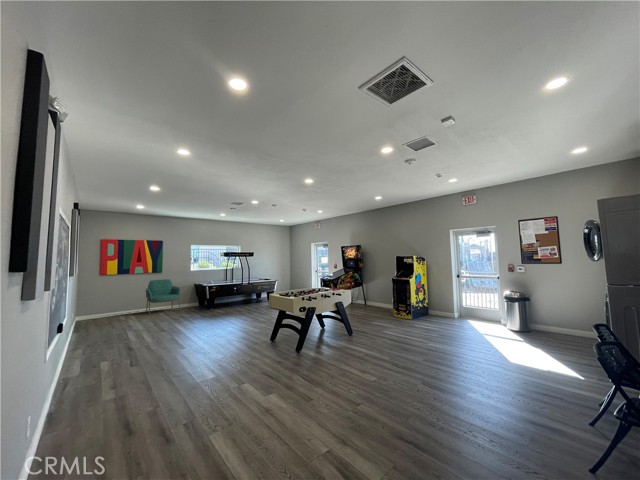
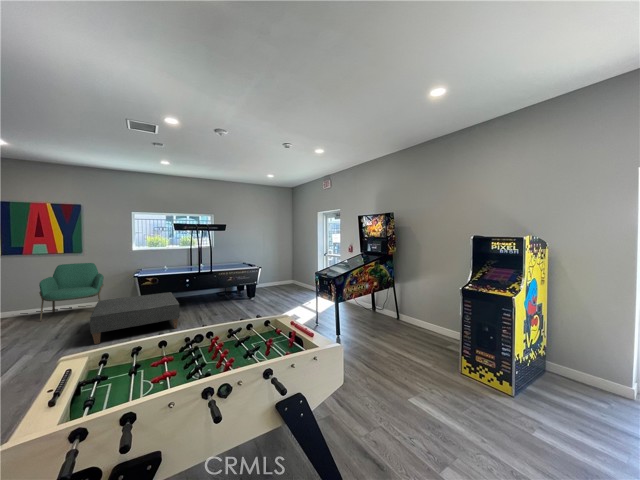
ottoman: none [191,296,244,319] -> present [90,292,180,344]

